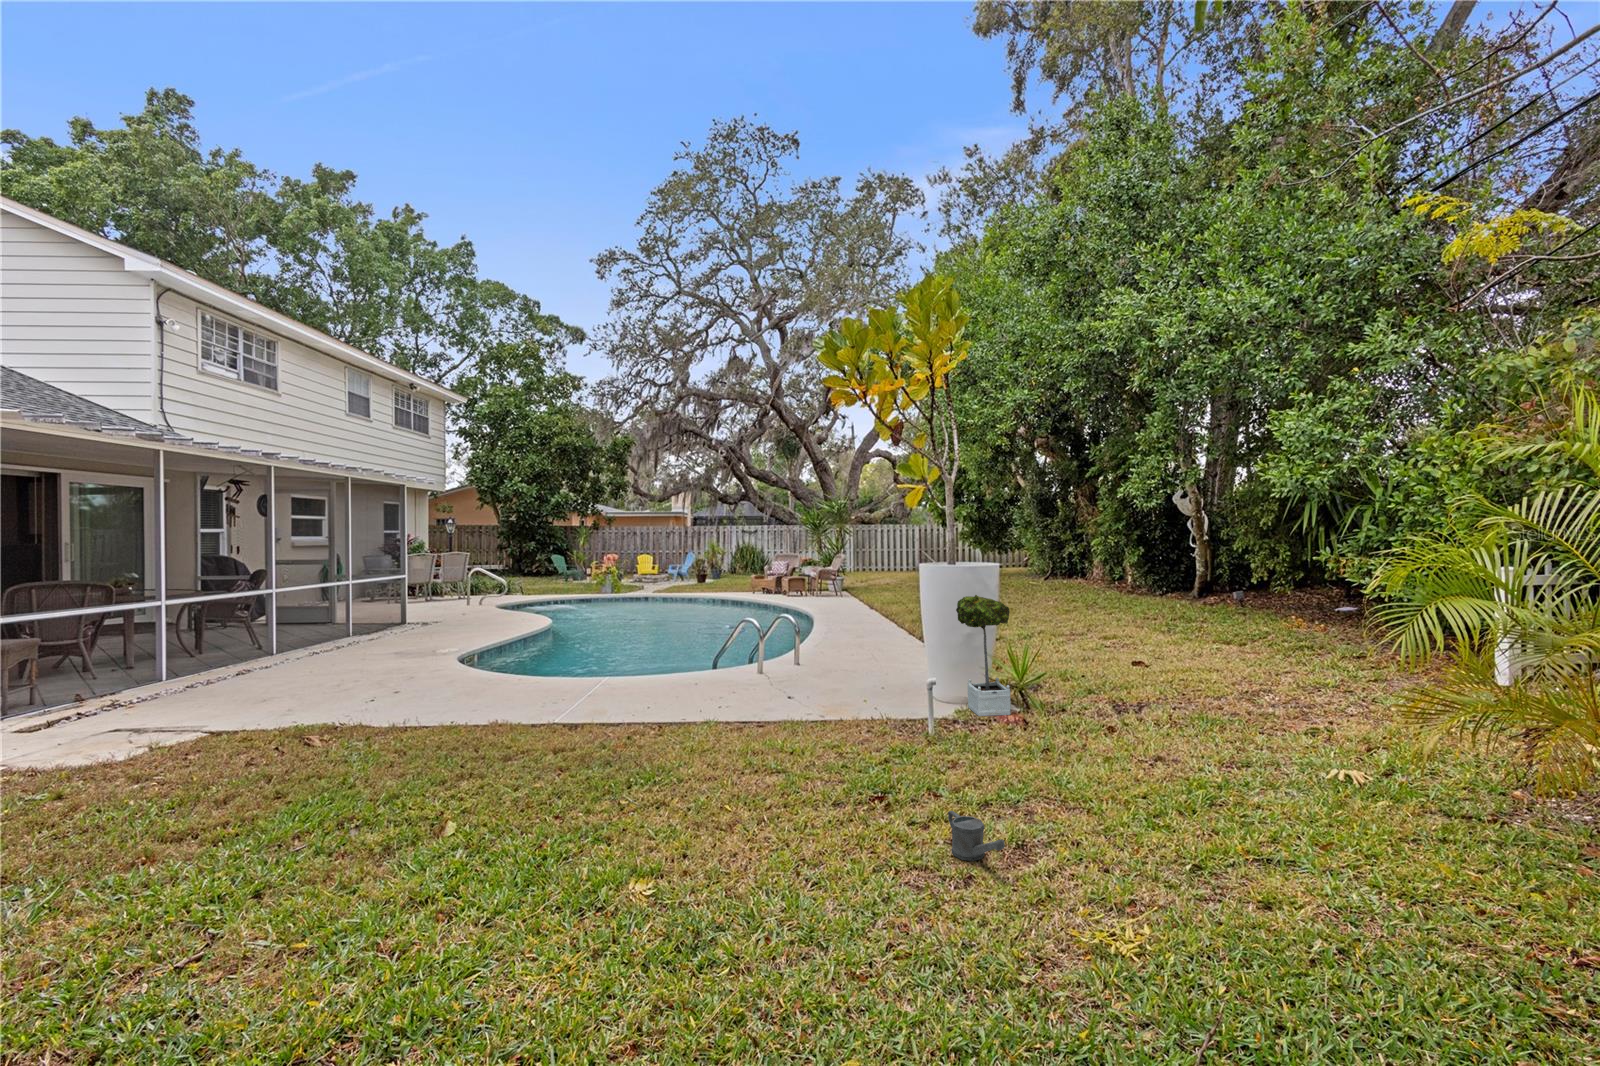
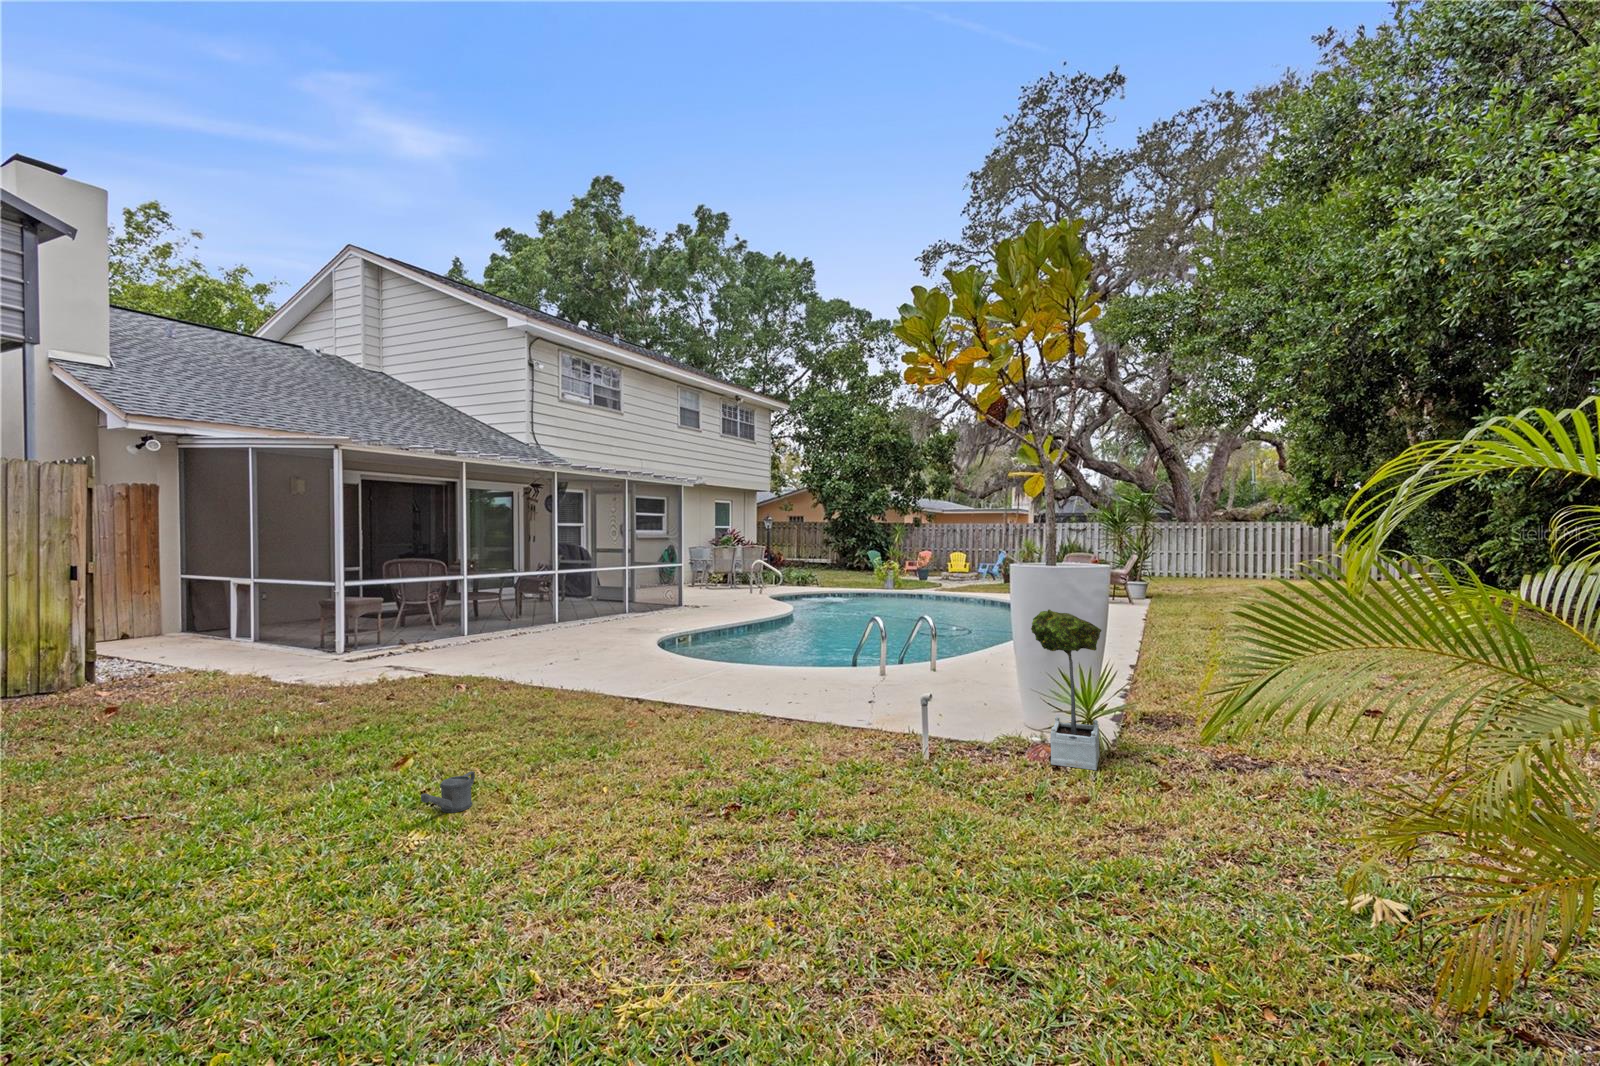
watering can: present [948,811,1005,861] -> present [421,771,475,813]

